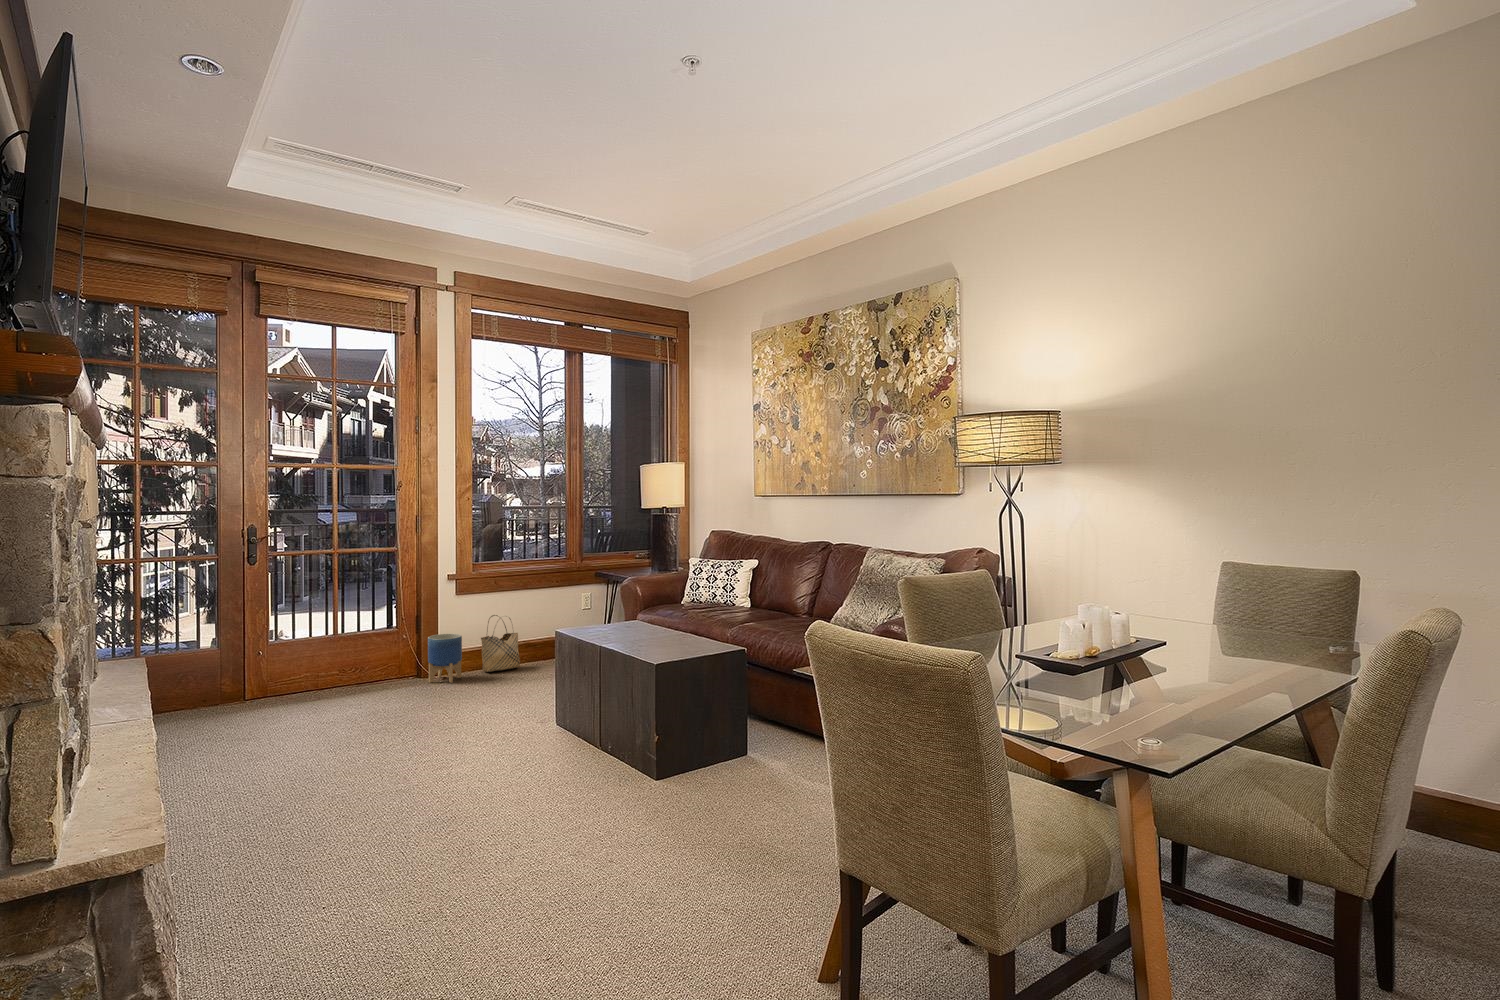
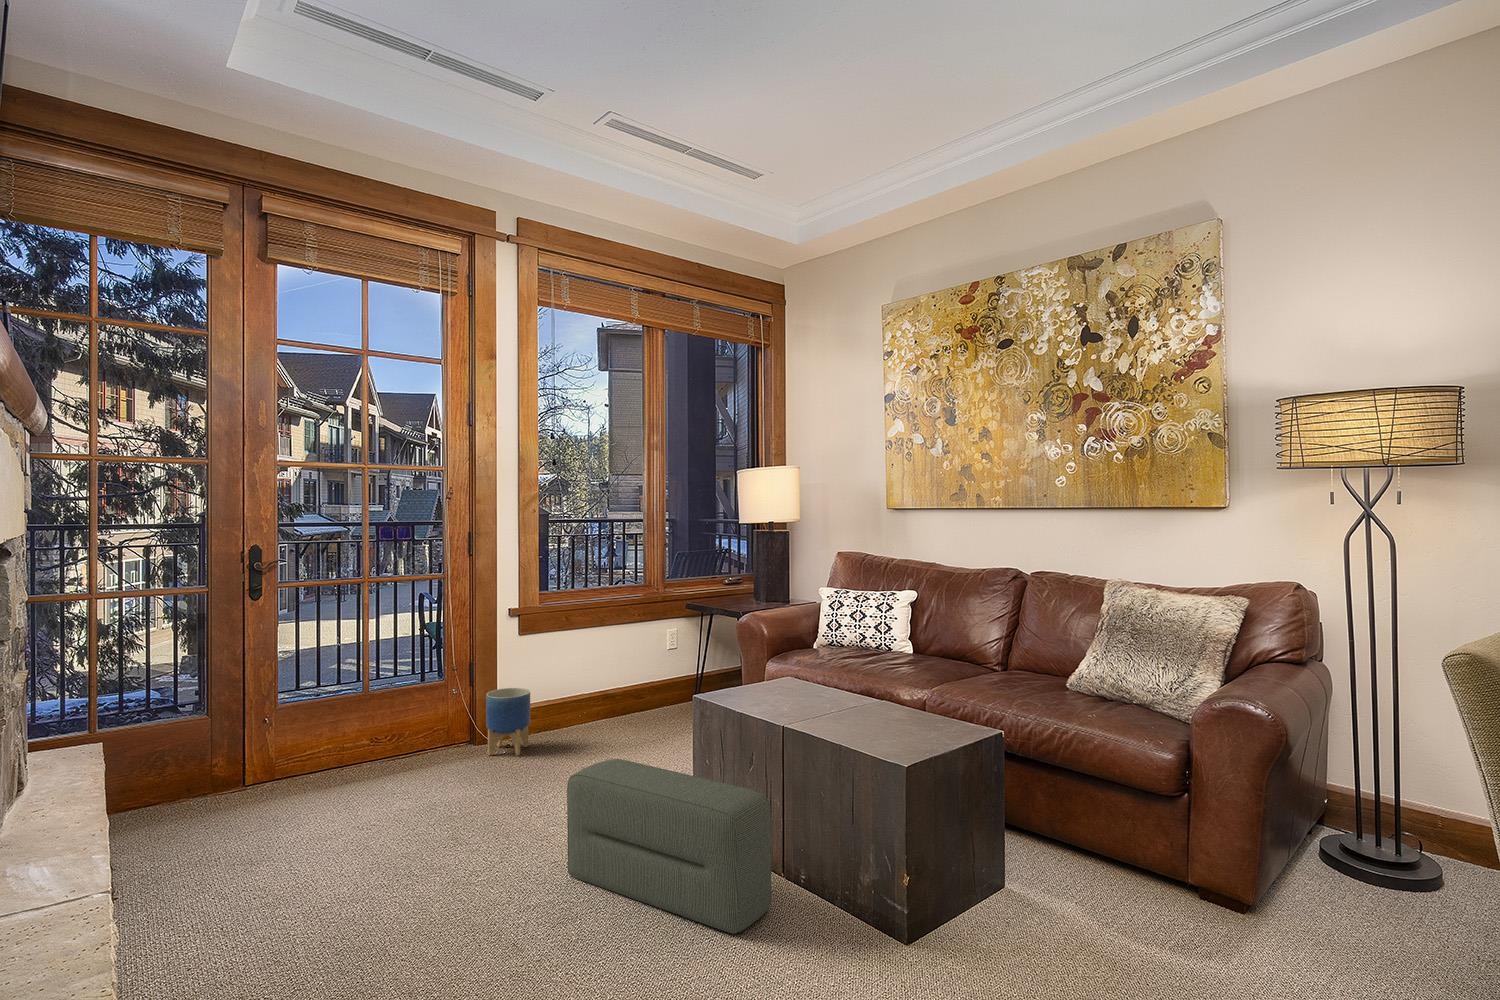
woven basket: present [481,615,520,672] -> none [551,661,599,737]
pouf: none [455,669,579,769] -> present [567,759,772,934]

